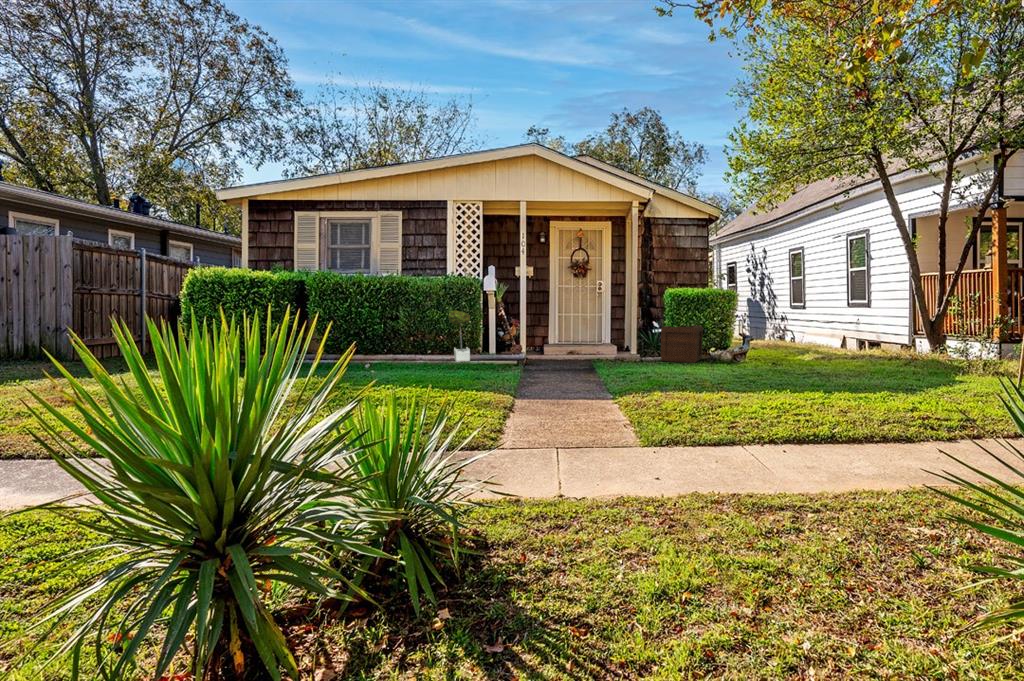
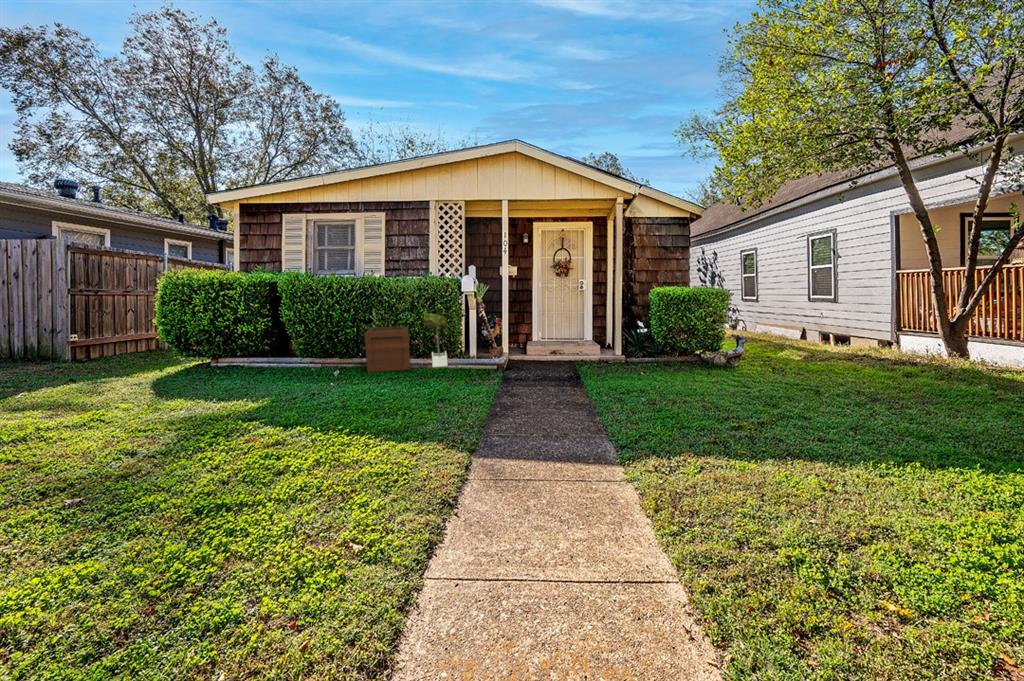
wooden crate: present [661,325,703,363] -> present [365,326,410,373]

